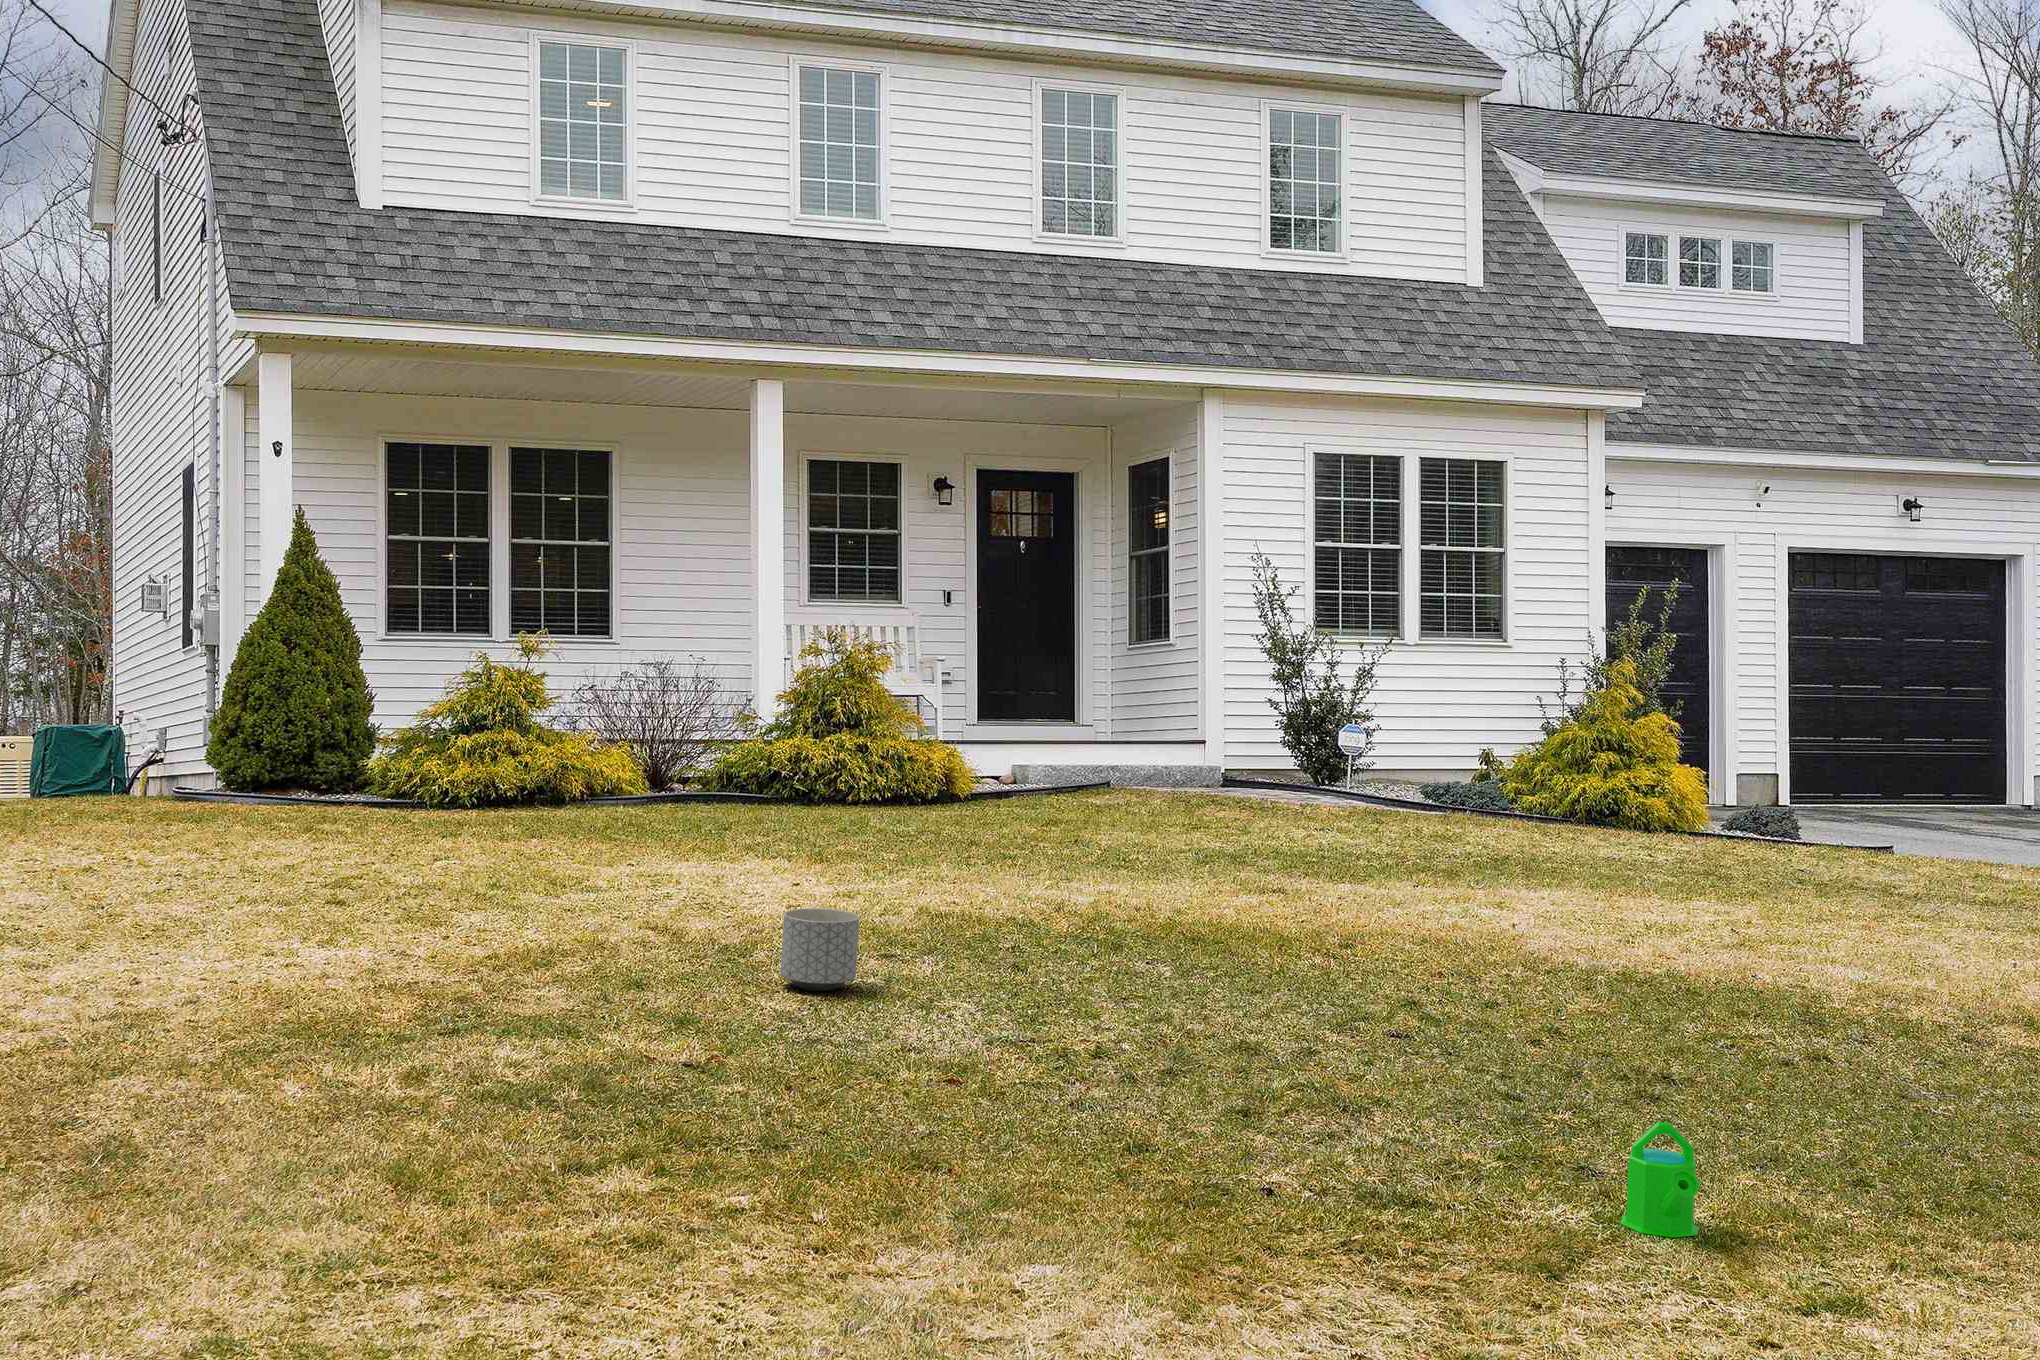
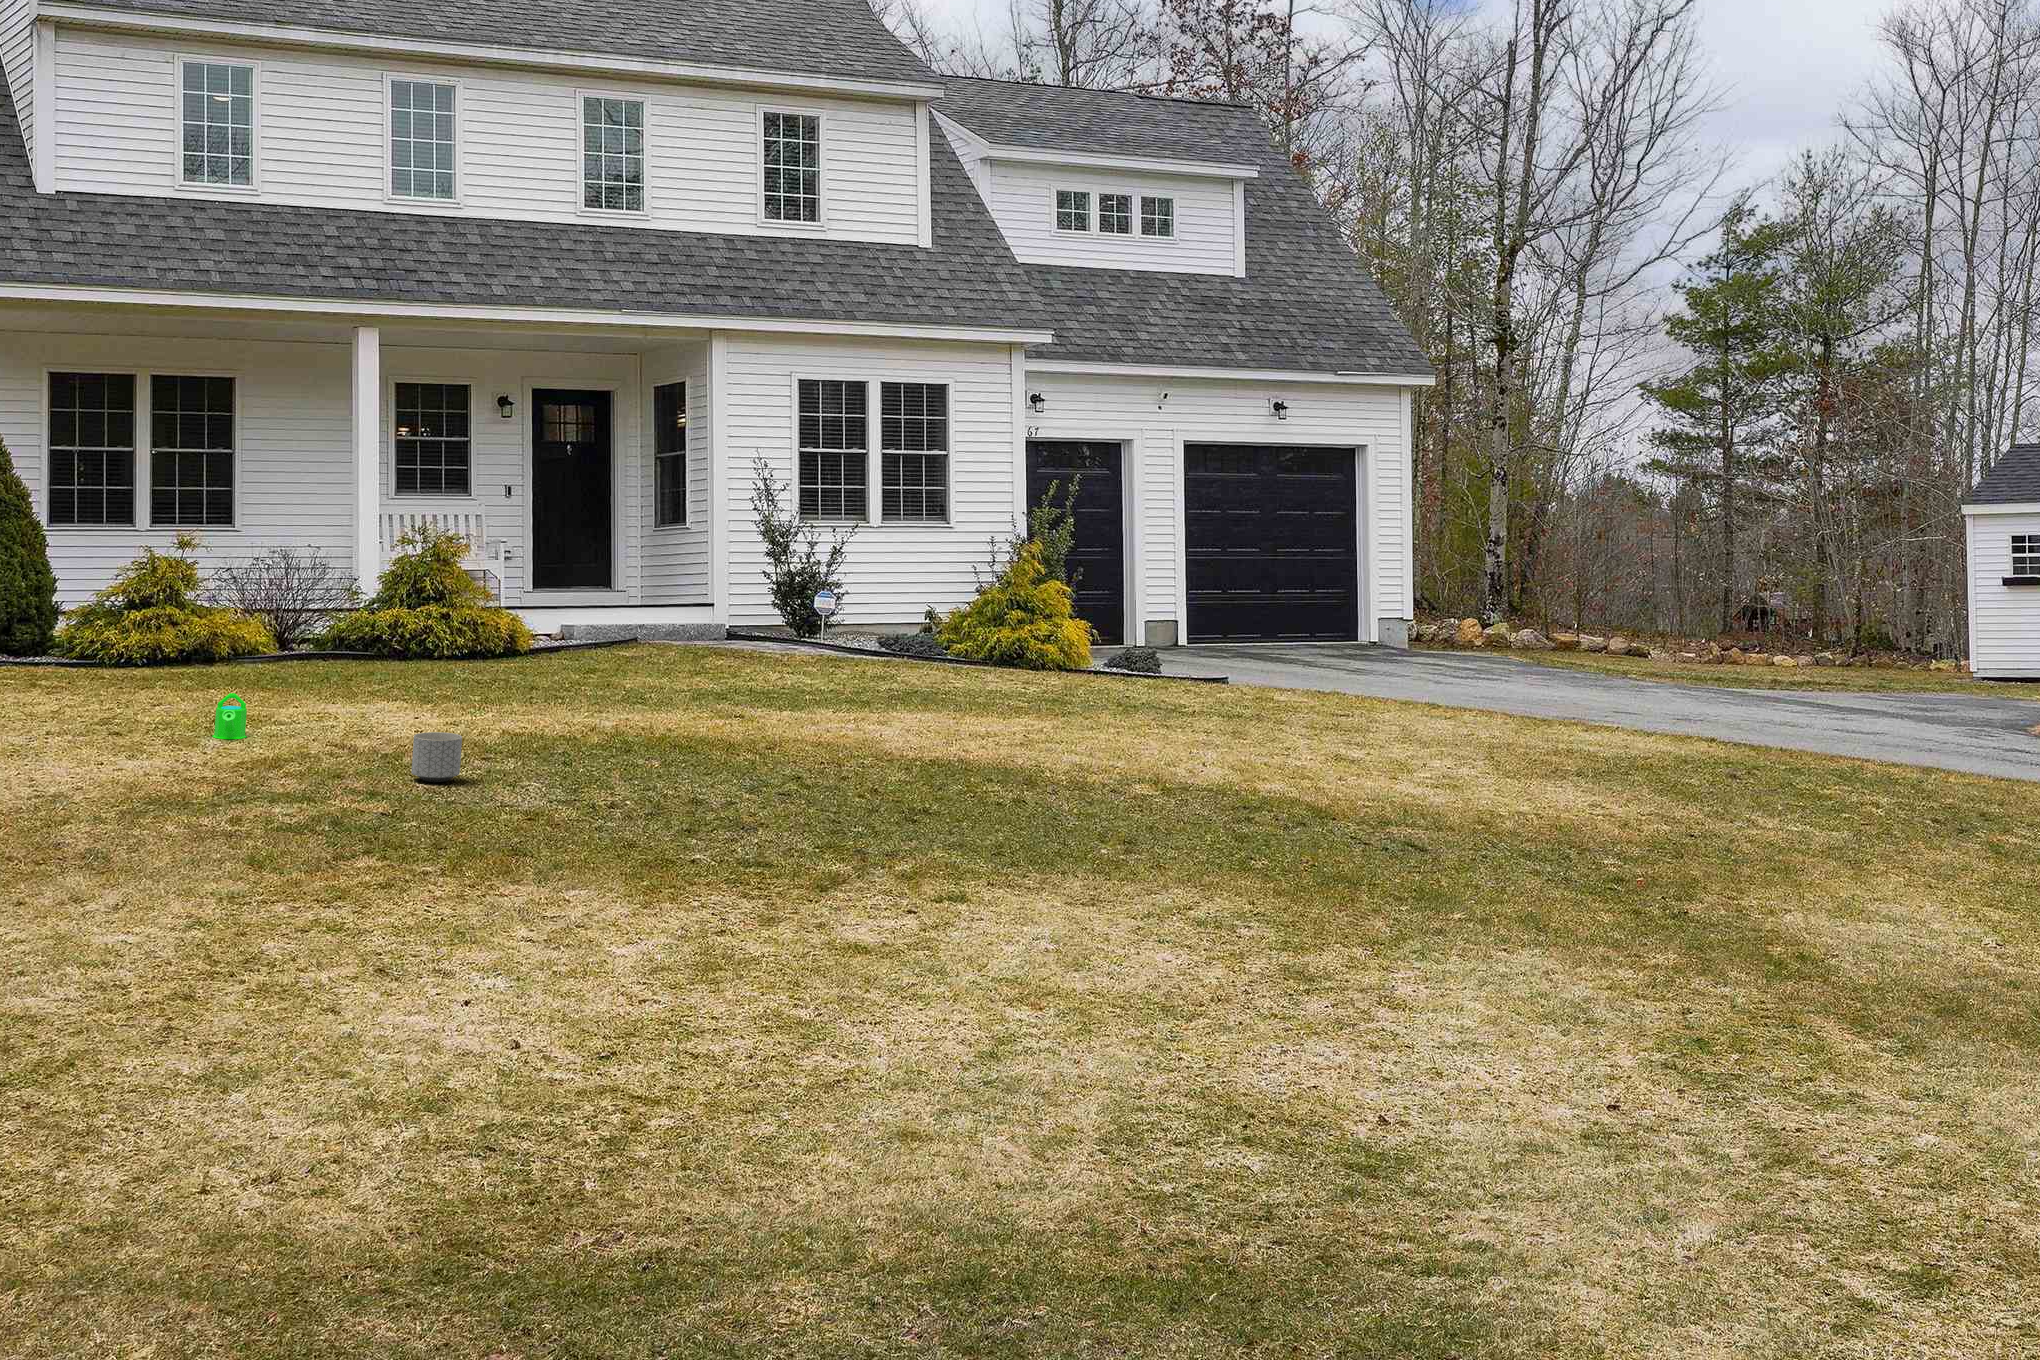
watering can: present [1620,1122,1700,1238] -> present [212,693,247,739]

